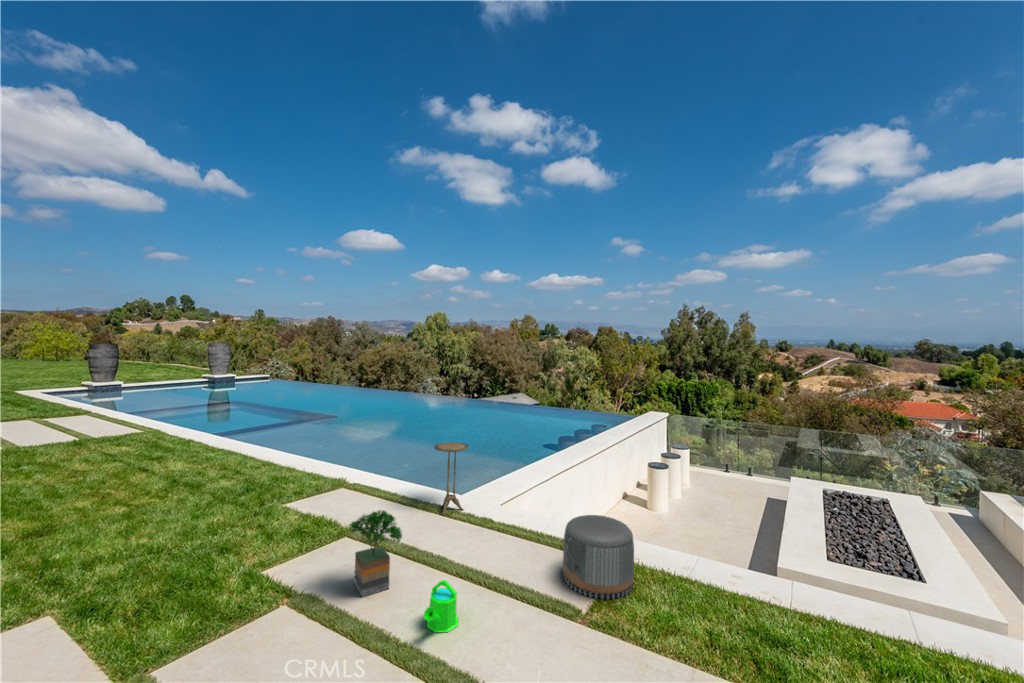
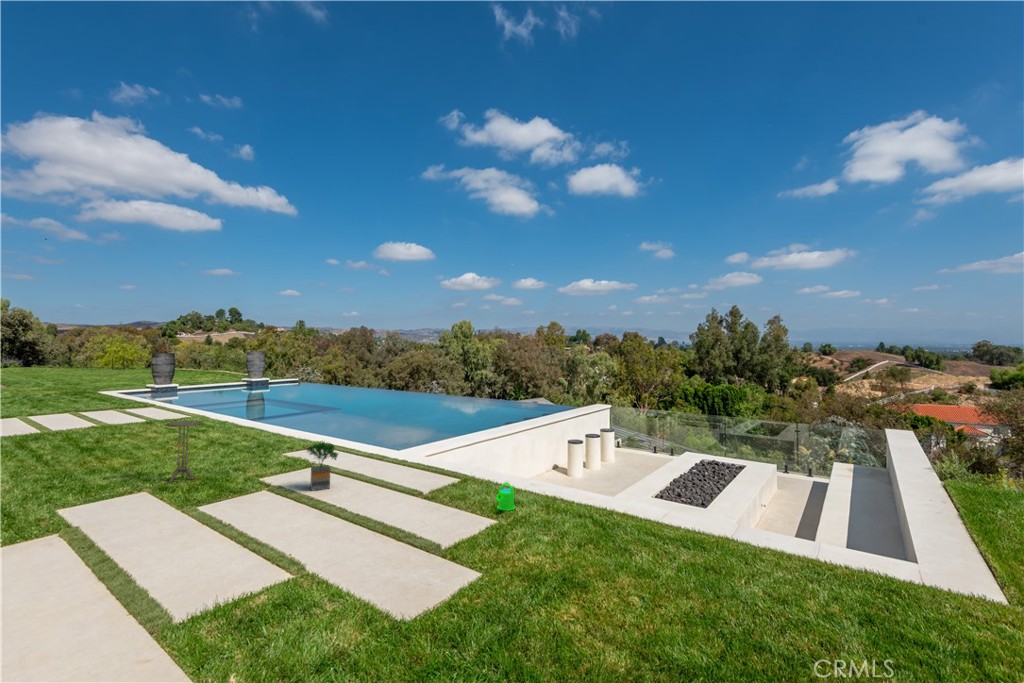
side table: present [434,442,468,515] -> present [166,421,202,482]
pouf: present [563,515,634,599] -> none [441,451,486,497]
watering can: present [424,580,458,632] -> present [496,482,515,511]

